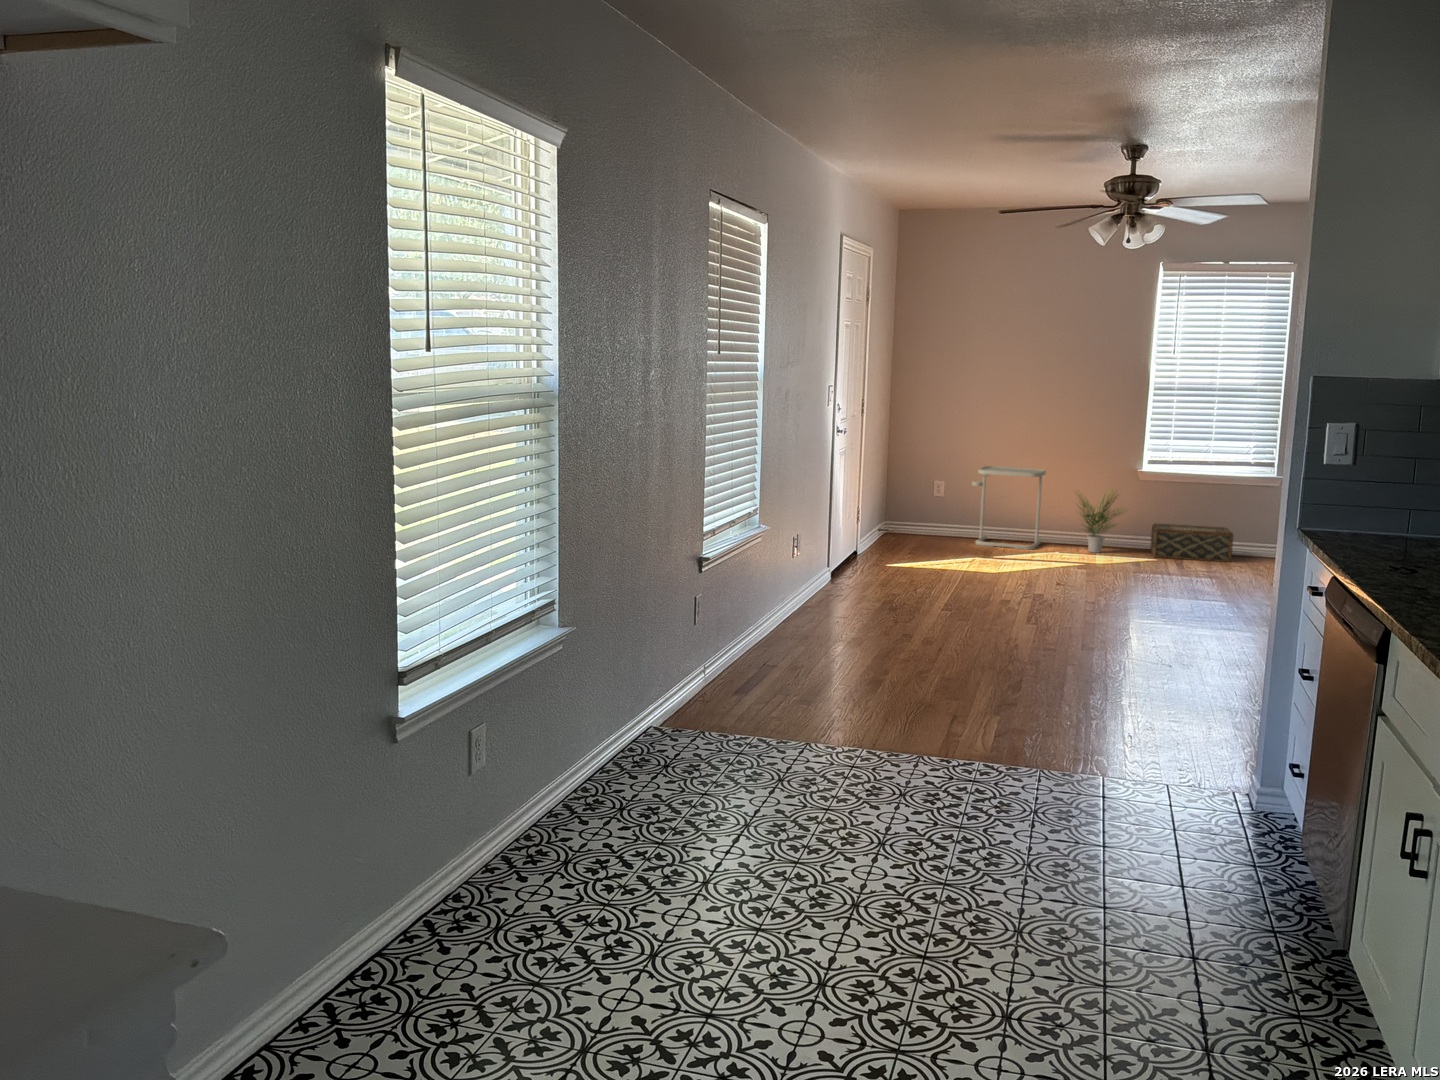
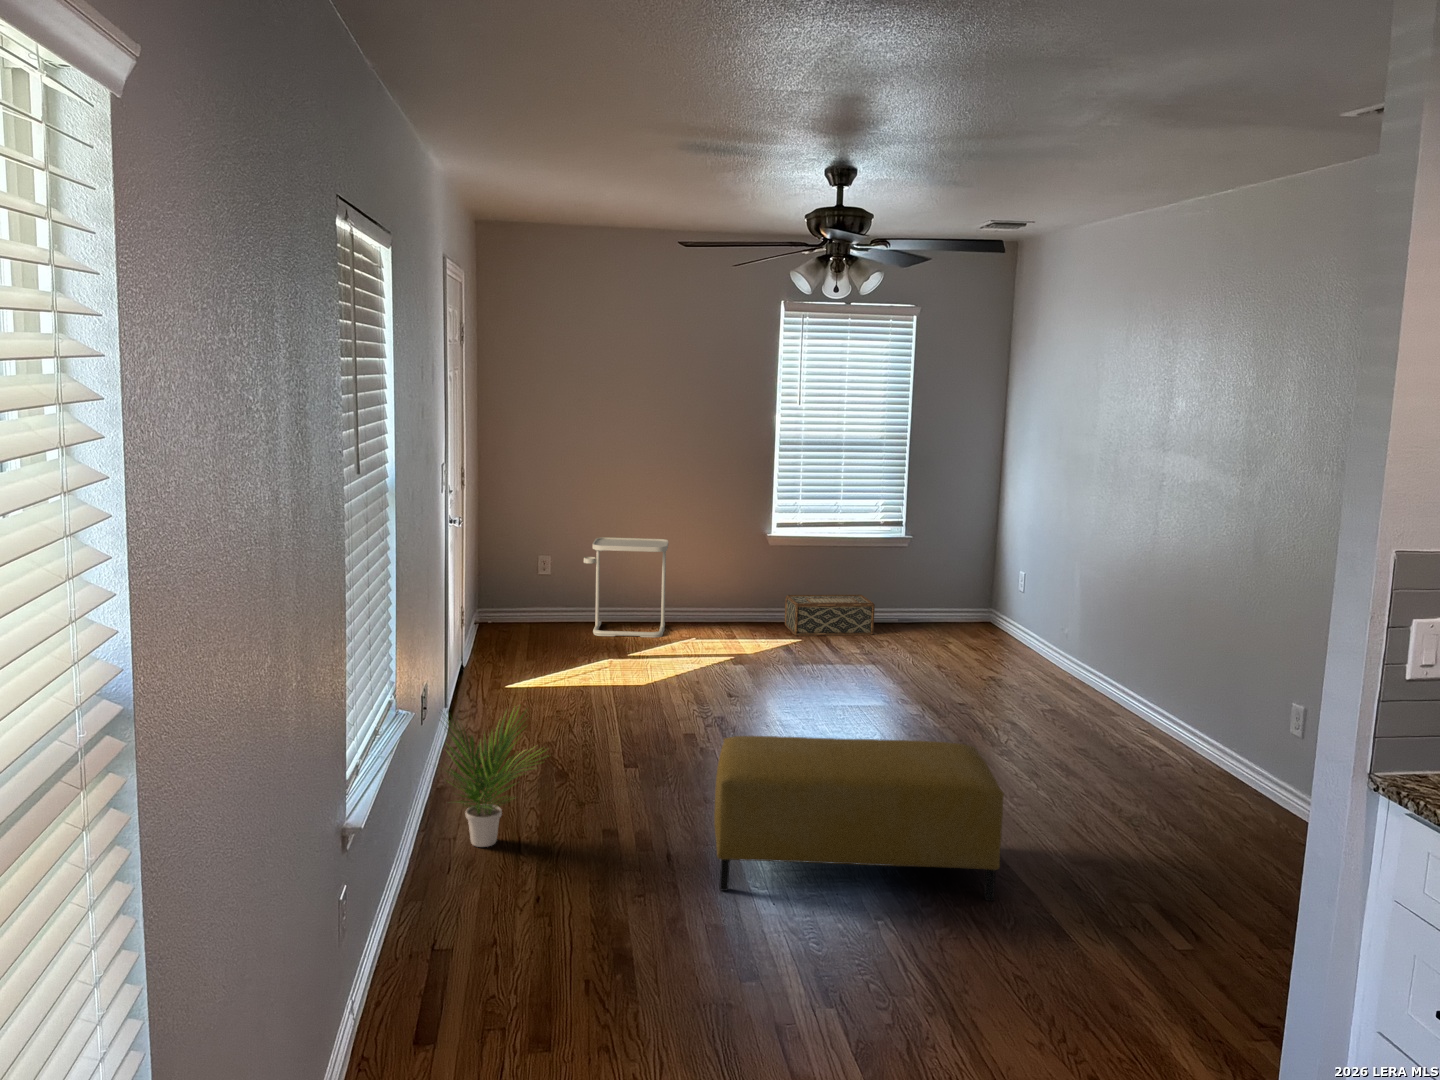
potted plant: present [1079,494,1120,553] -> present [442,708,545,847]
ottoman: none [966,573,1193,699] -> present [714,736,1004,901]

